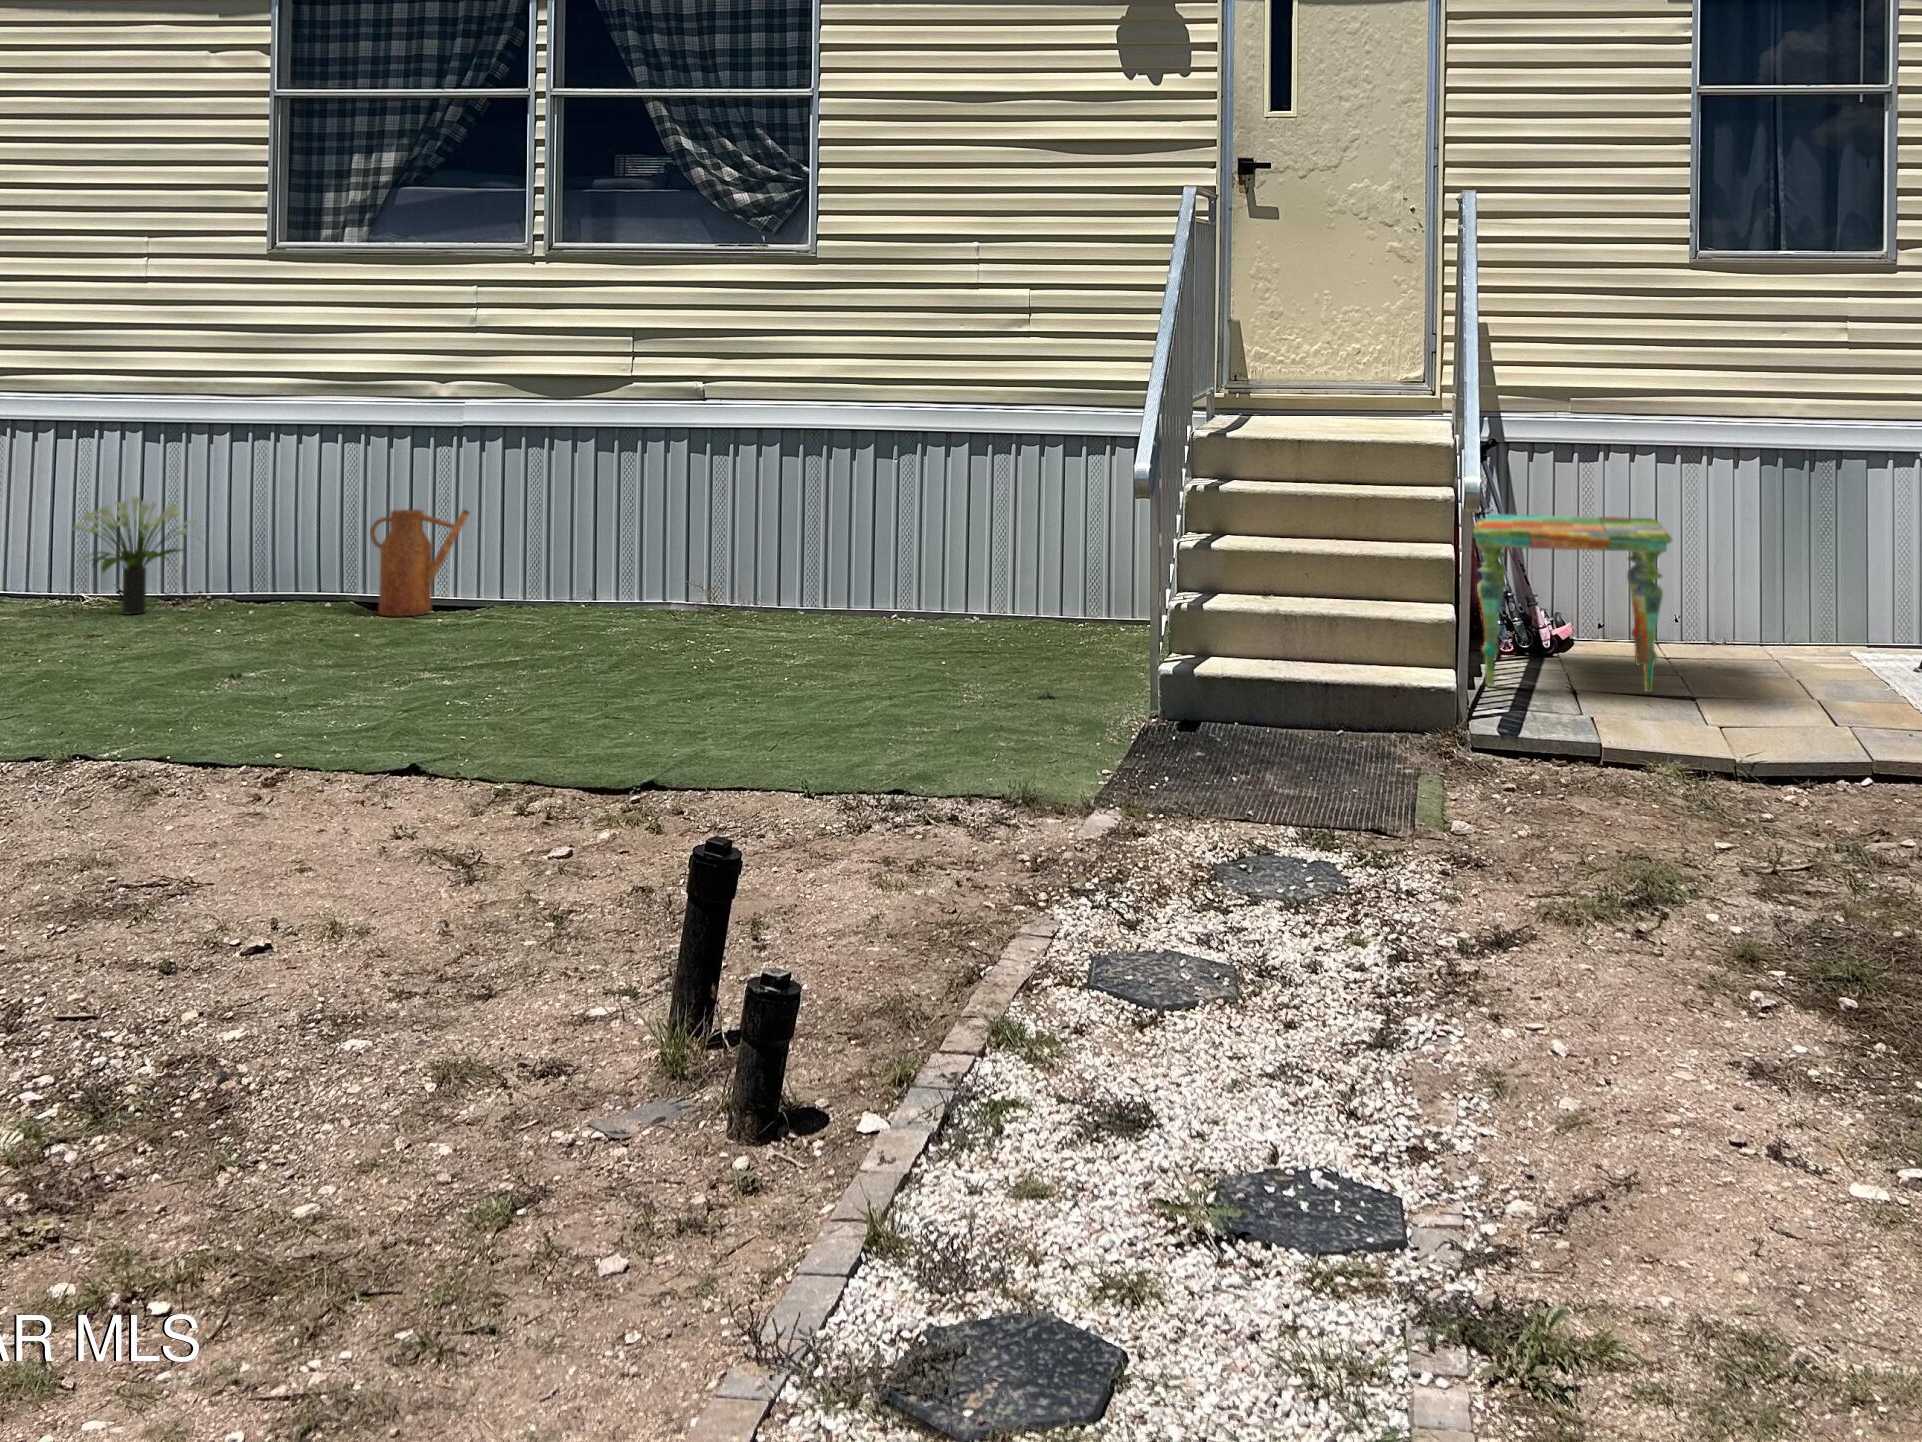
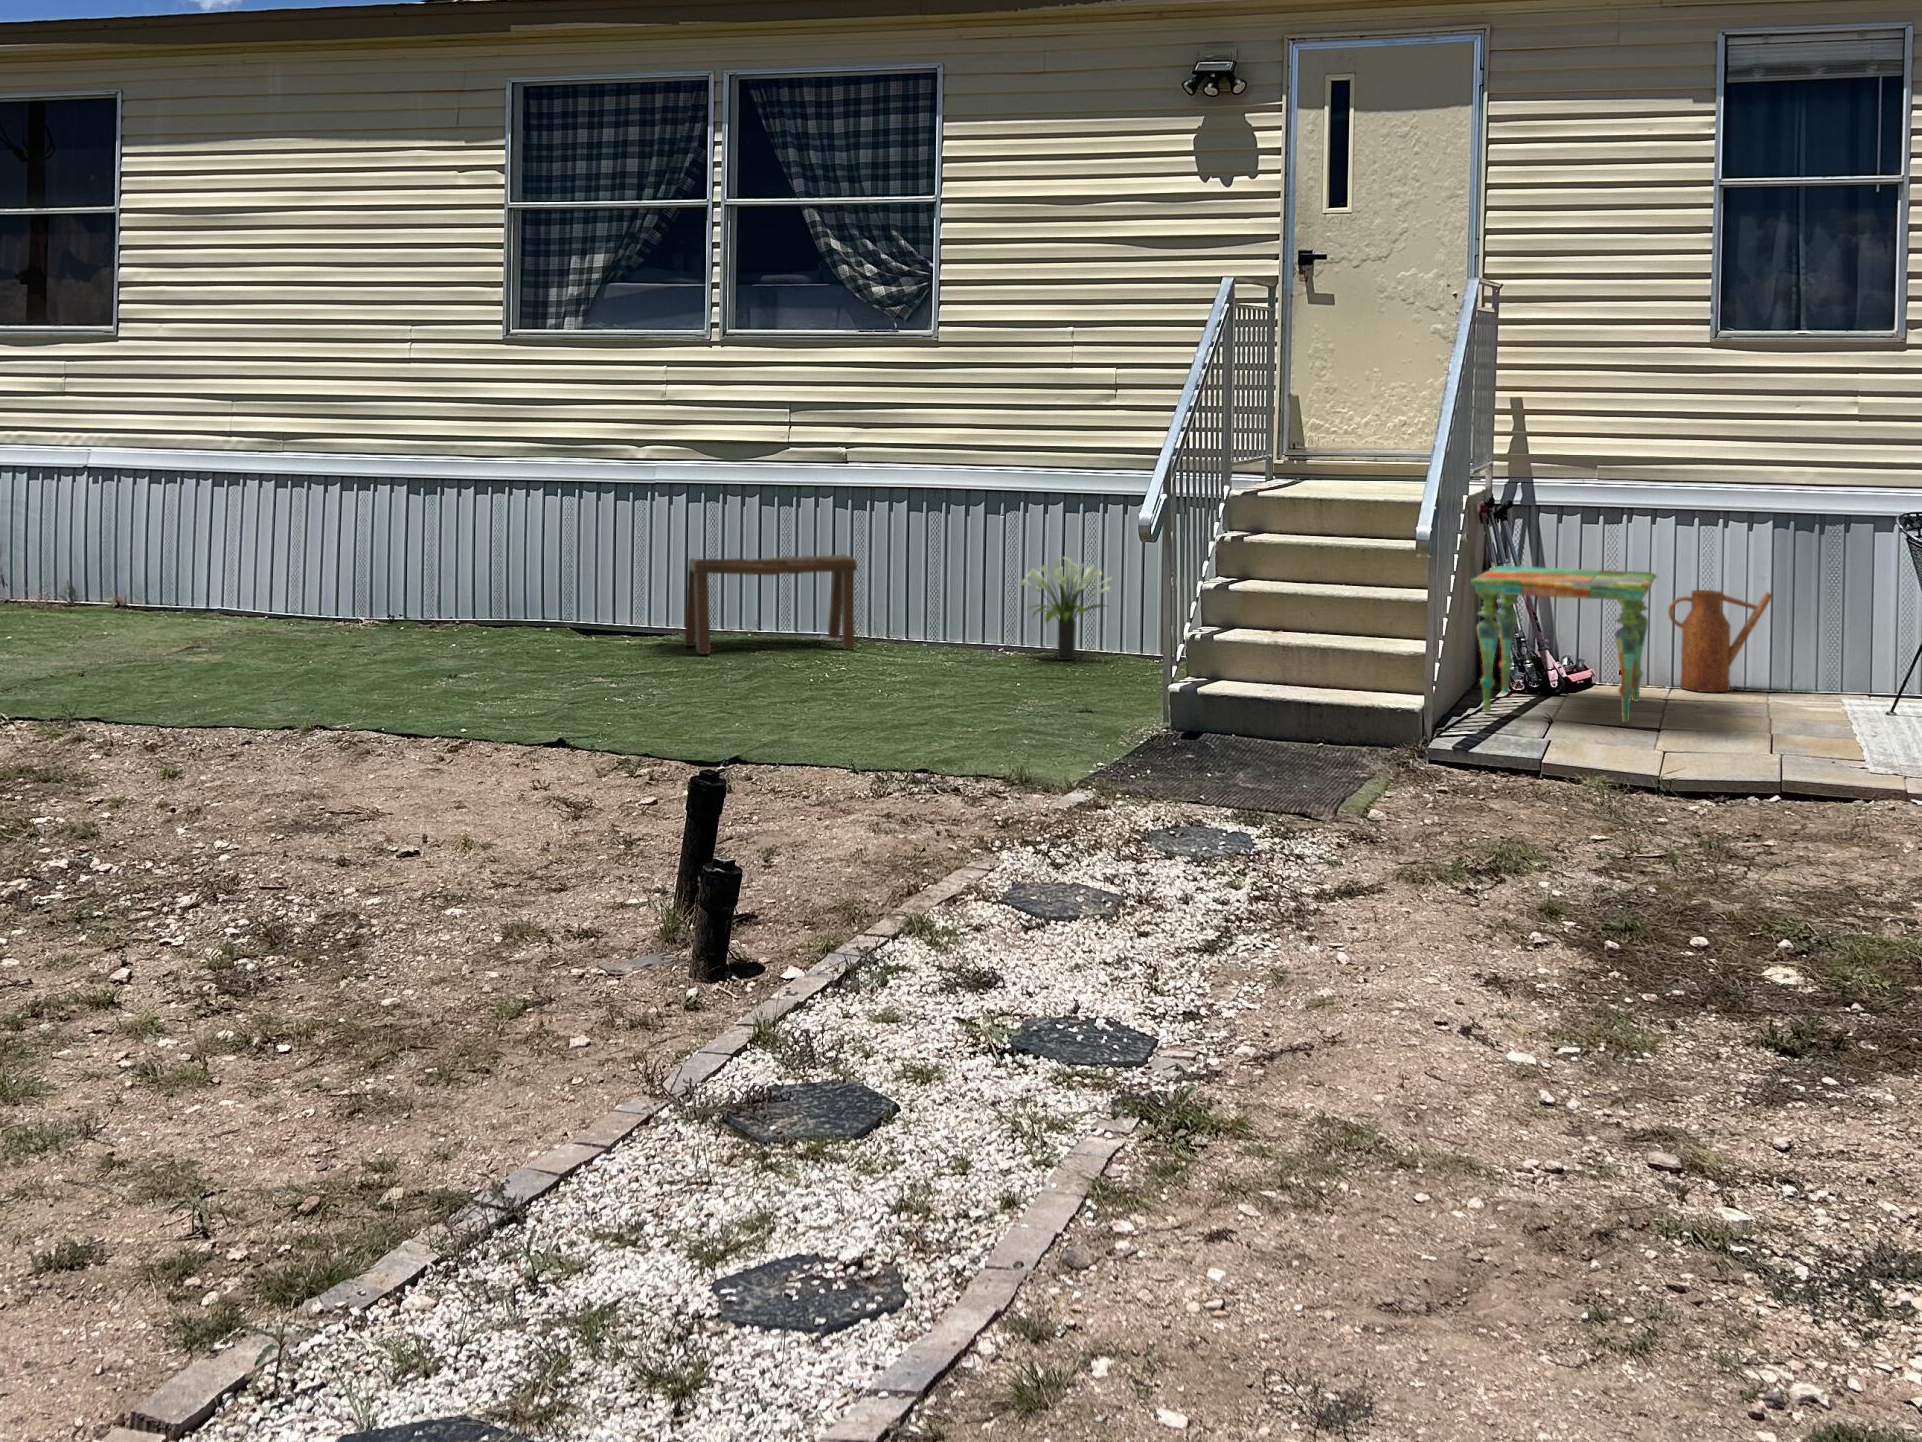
potted plant: present [73,496,197,614] -> present [1020,557,1112,660]
watering can: present [370,510,469,616] -> present [1668,590,1772,692]
bench: none [500,513,719,639] -> present [685,554,857,654]

